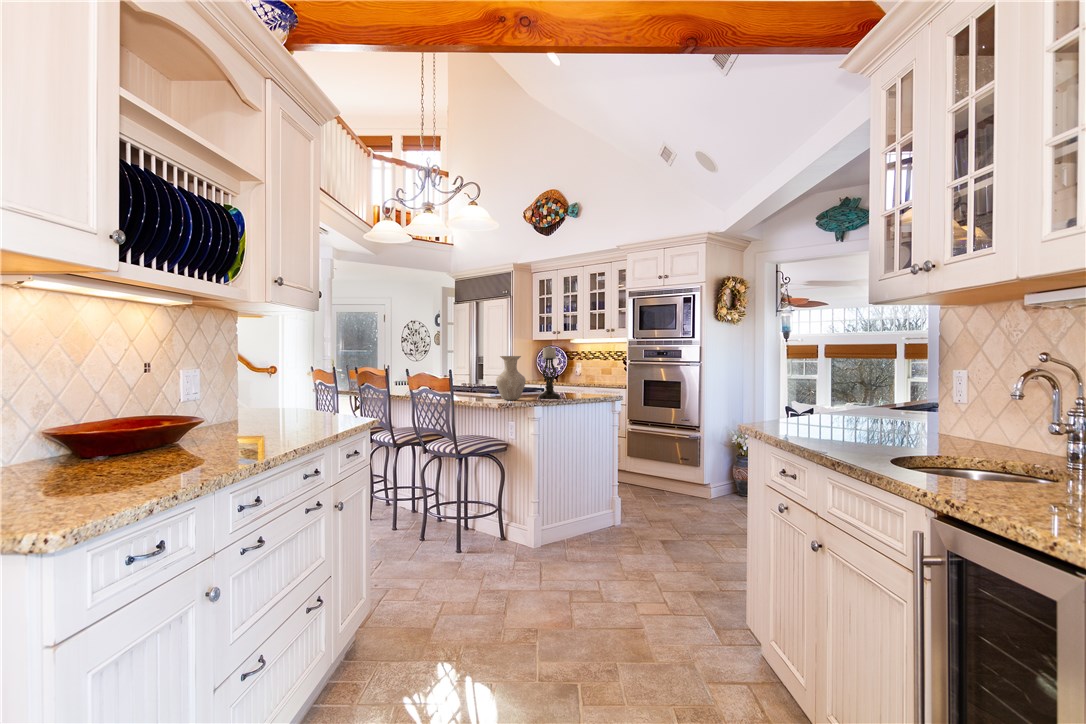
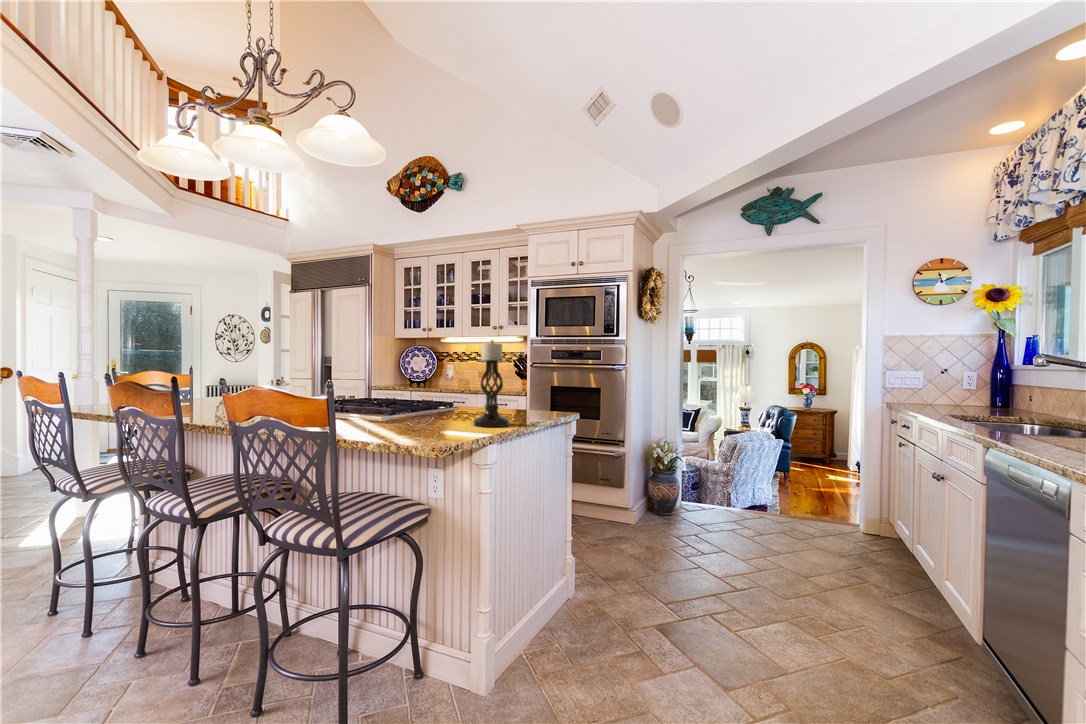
vase: present [496,356,526,400] -> none [410,356,464,435]

